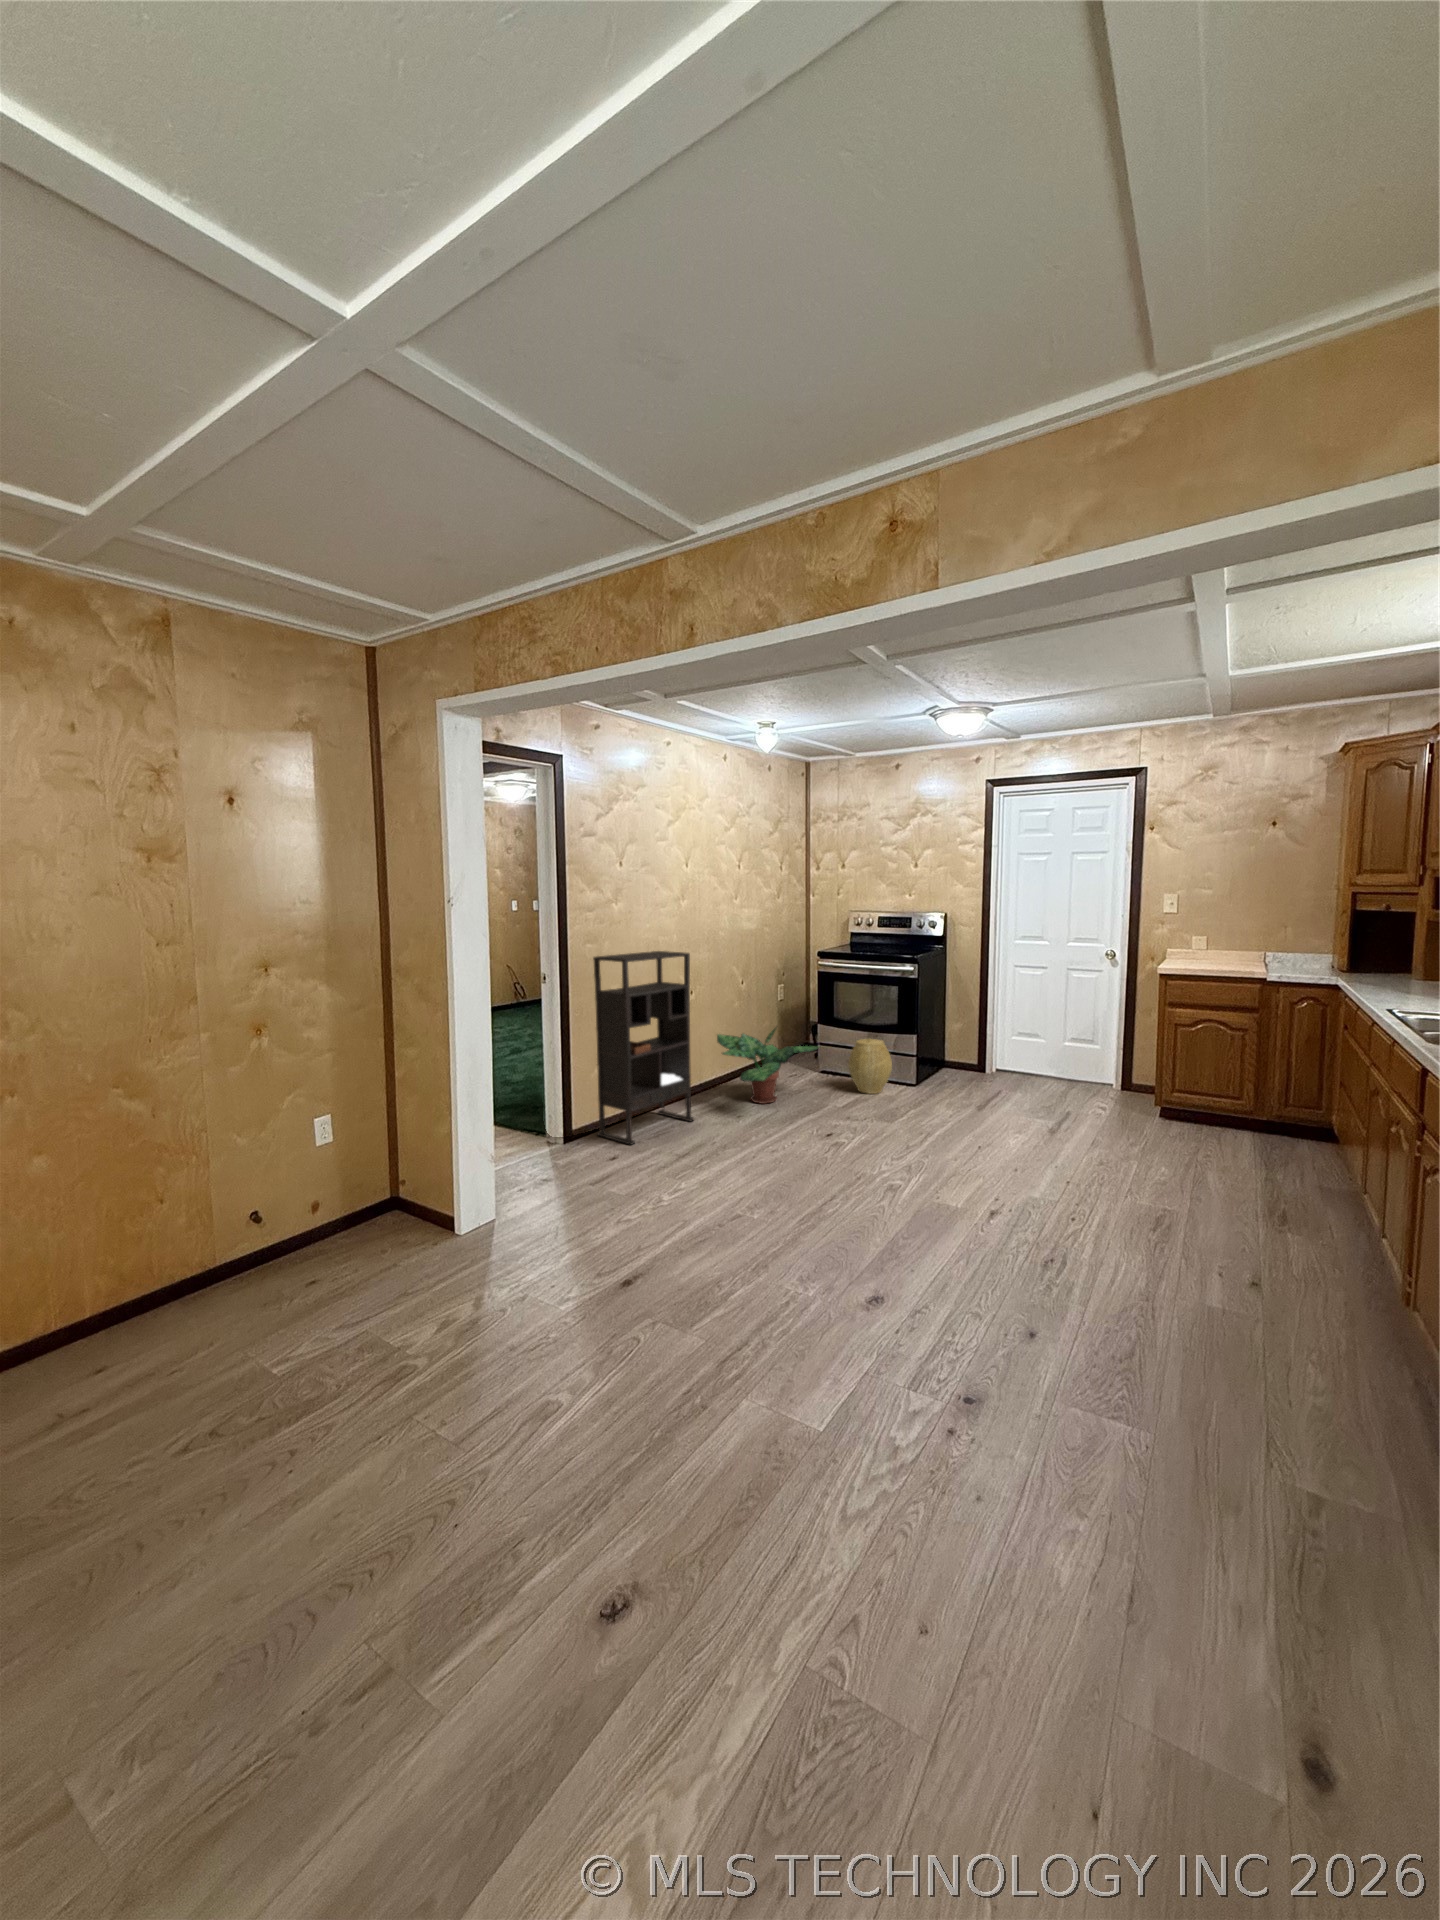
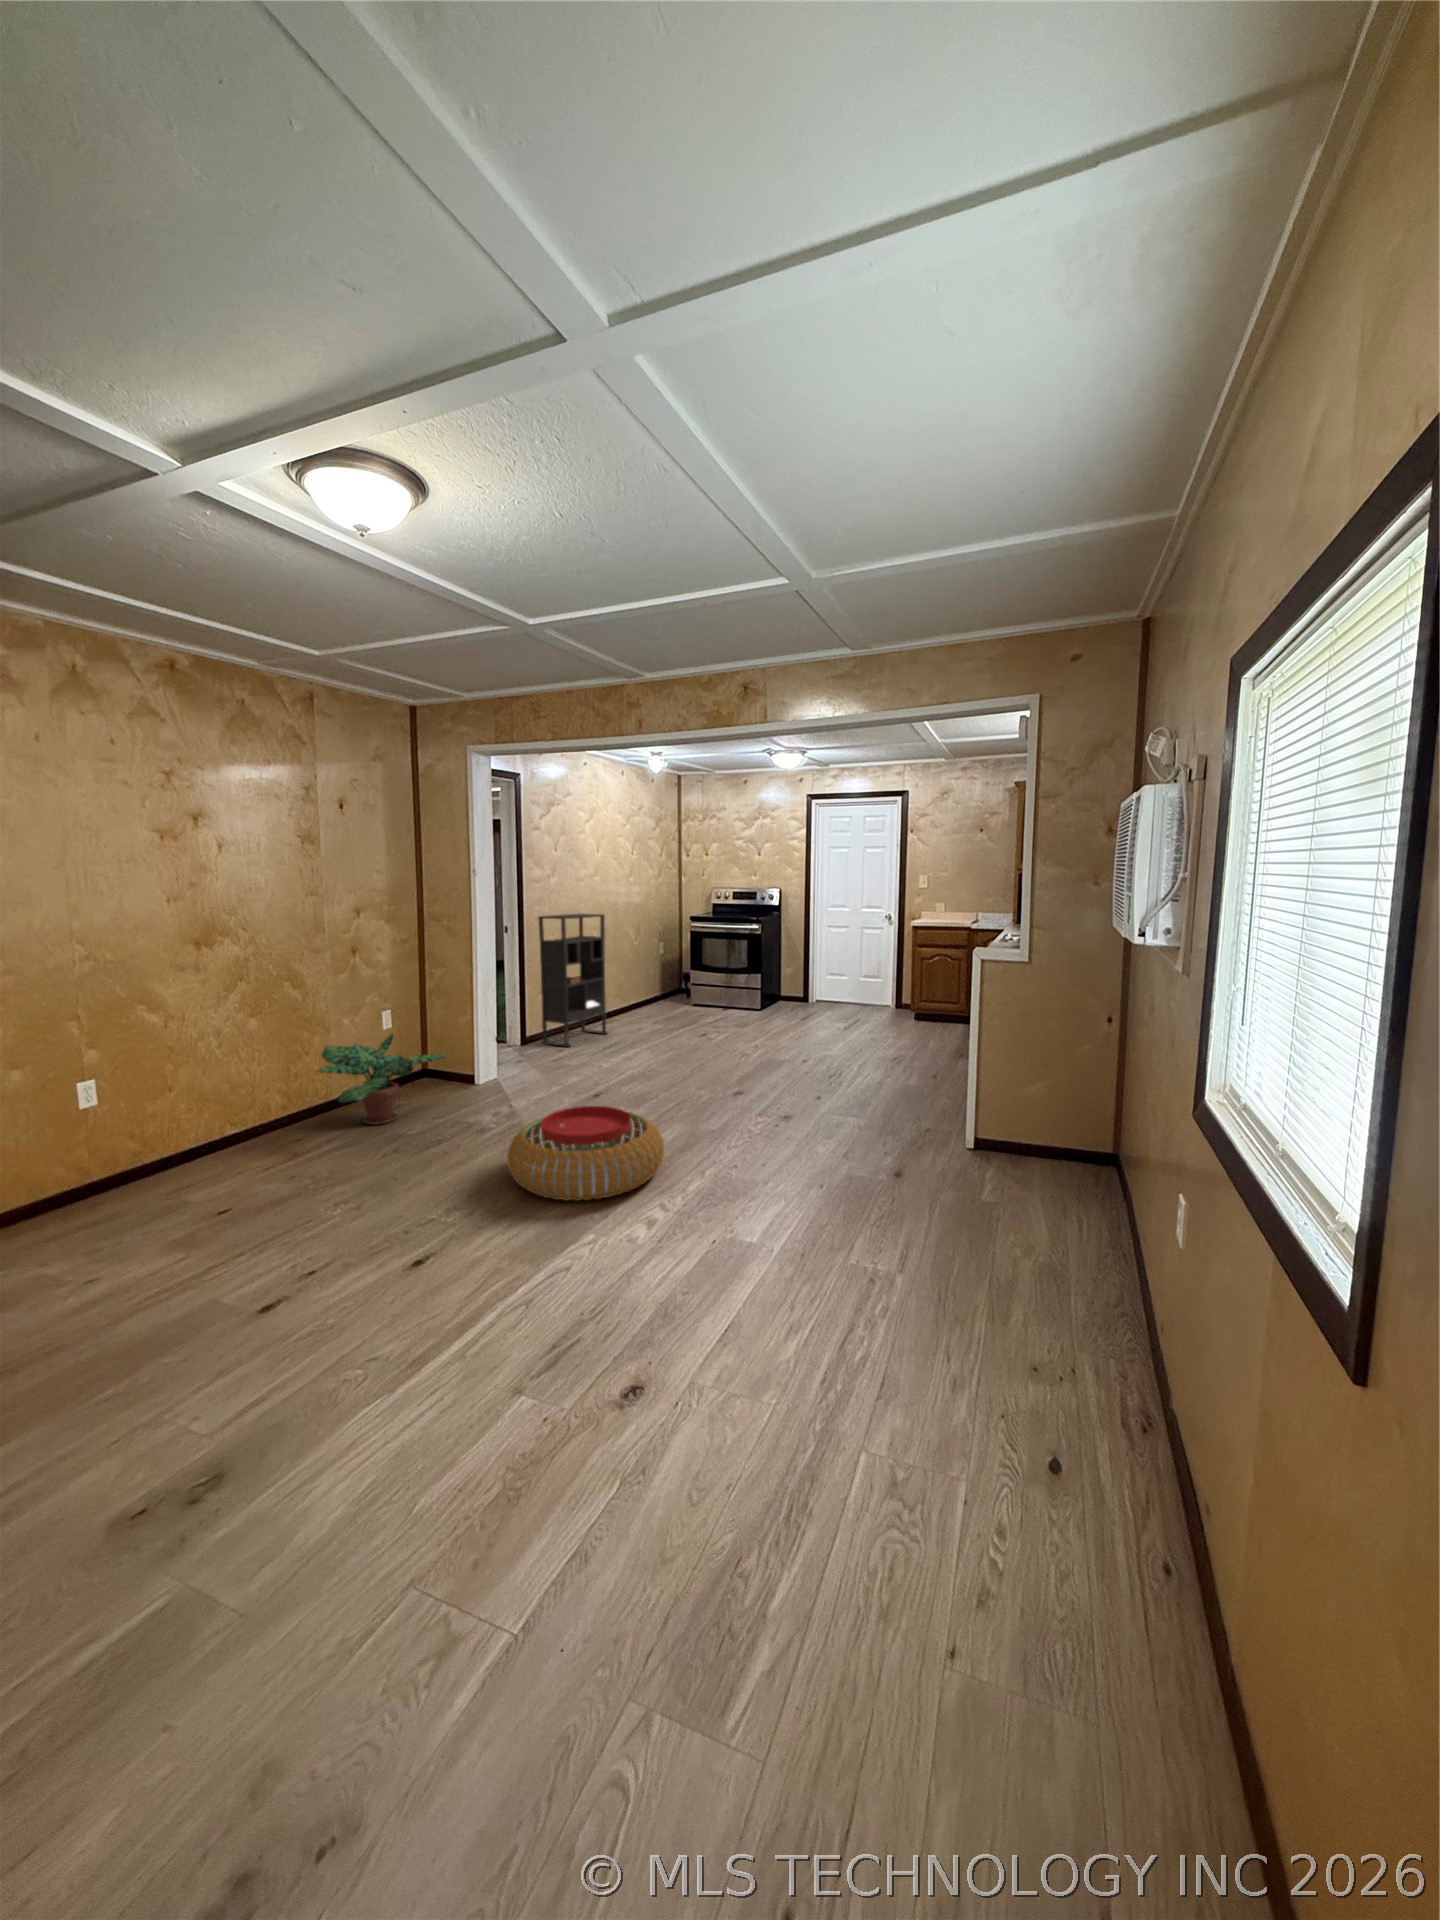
potted plant: present [717,1028,818,1104] -> present [316,1034,449,1125]
woven basket: present [848,1039,892,1094] -> none [714,977,744,1016]
pouf: none [359,1362,700,1679] -> present [507,1106,664,1201]

